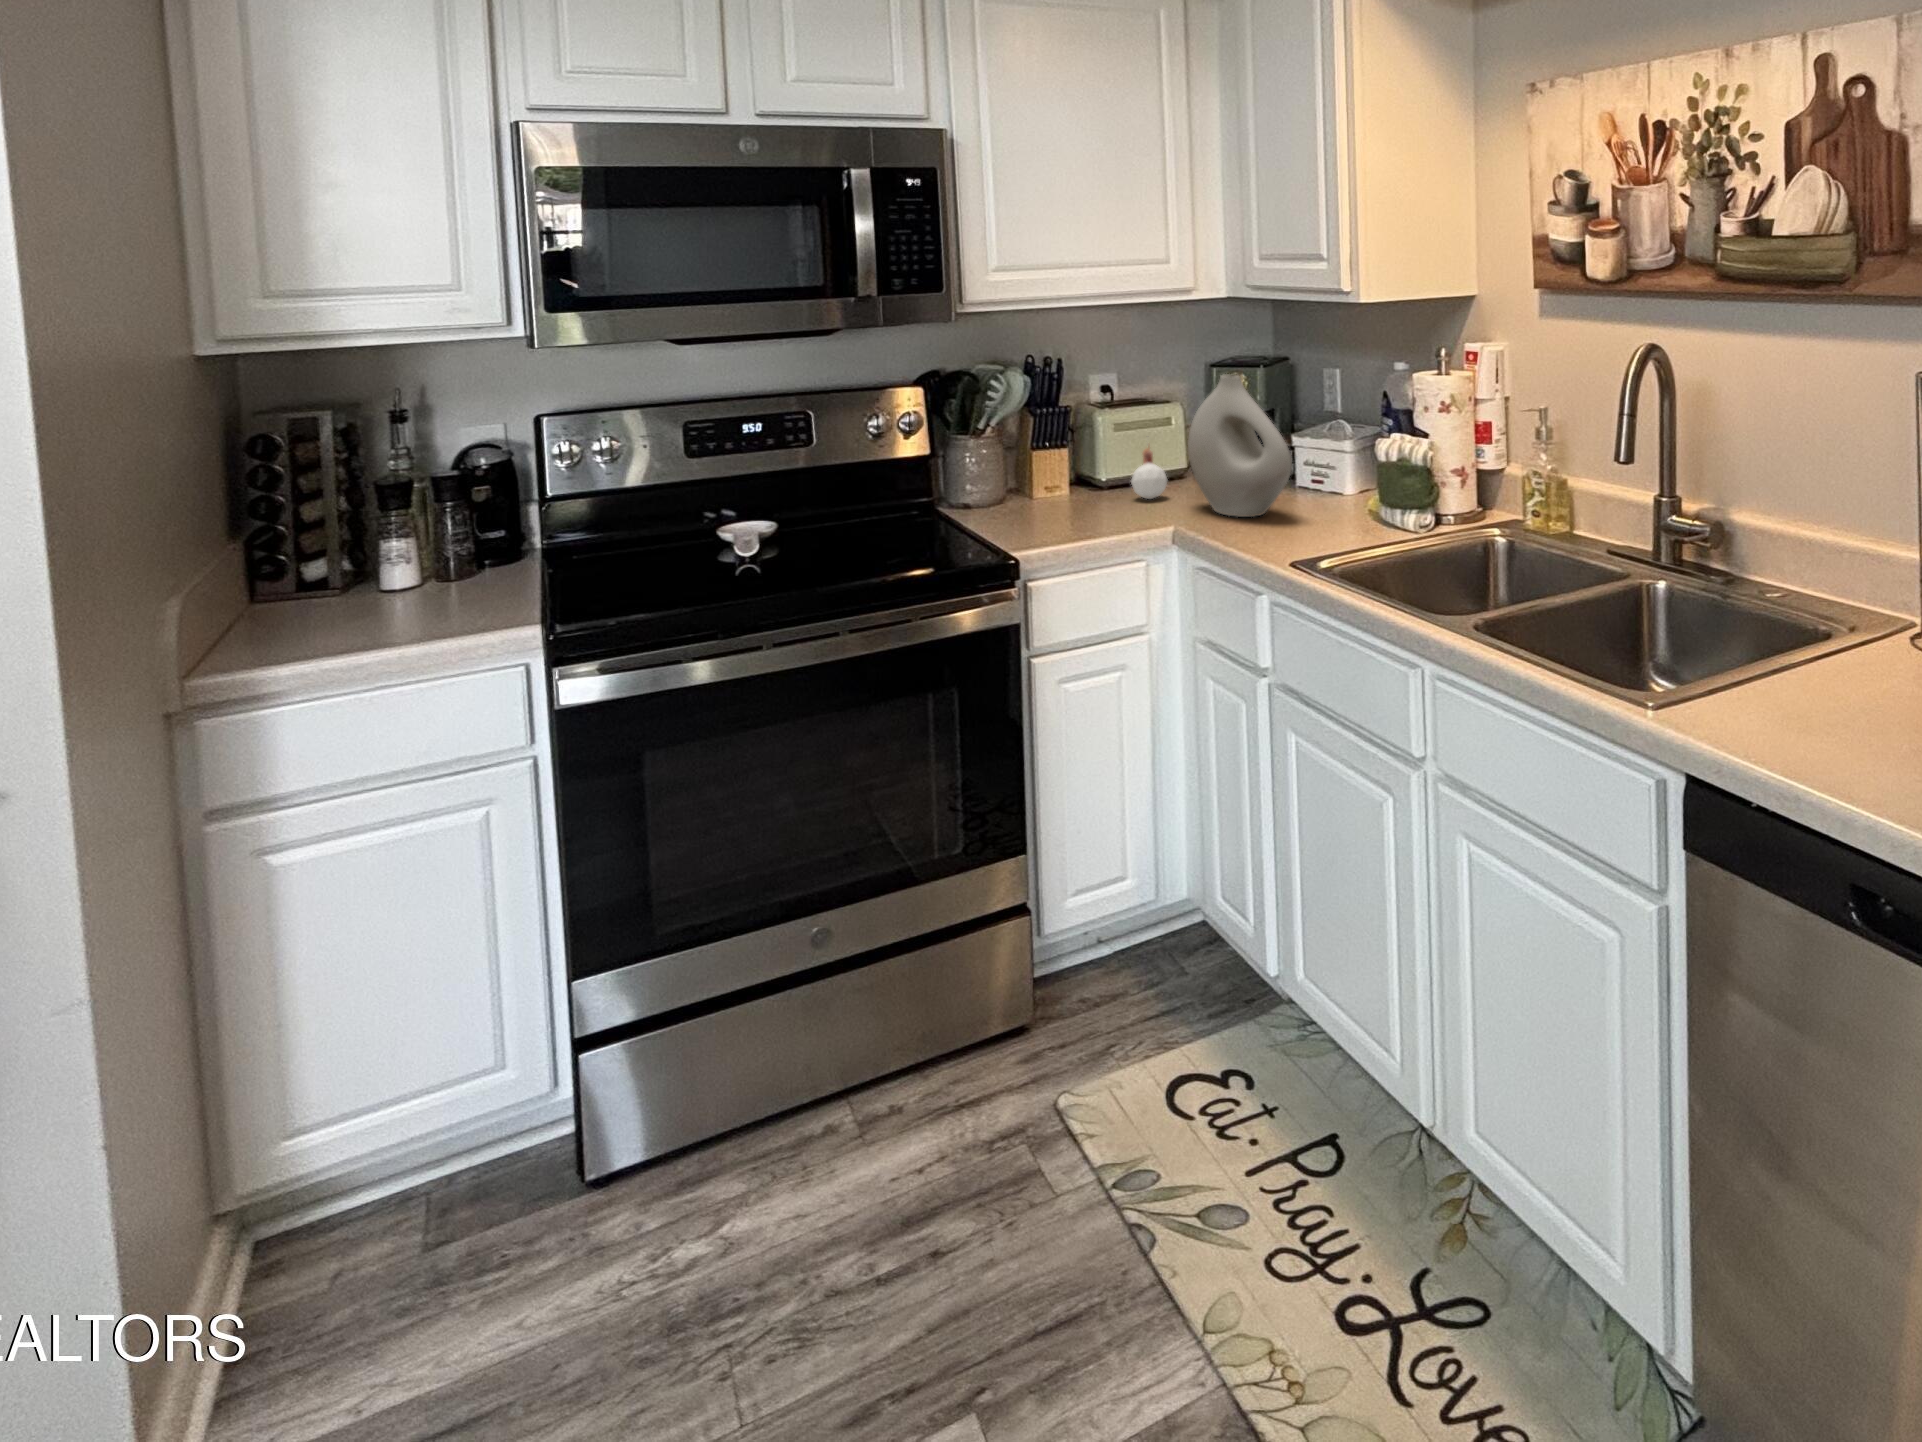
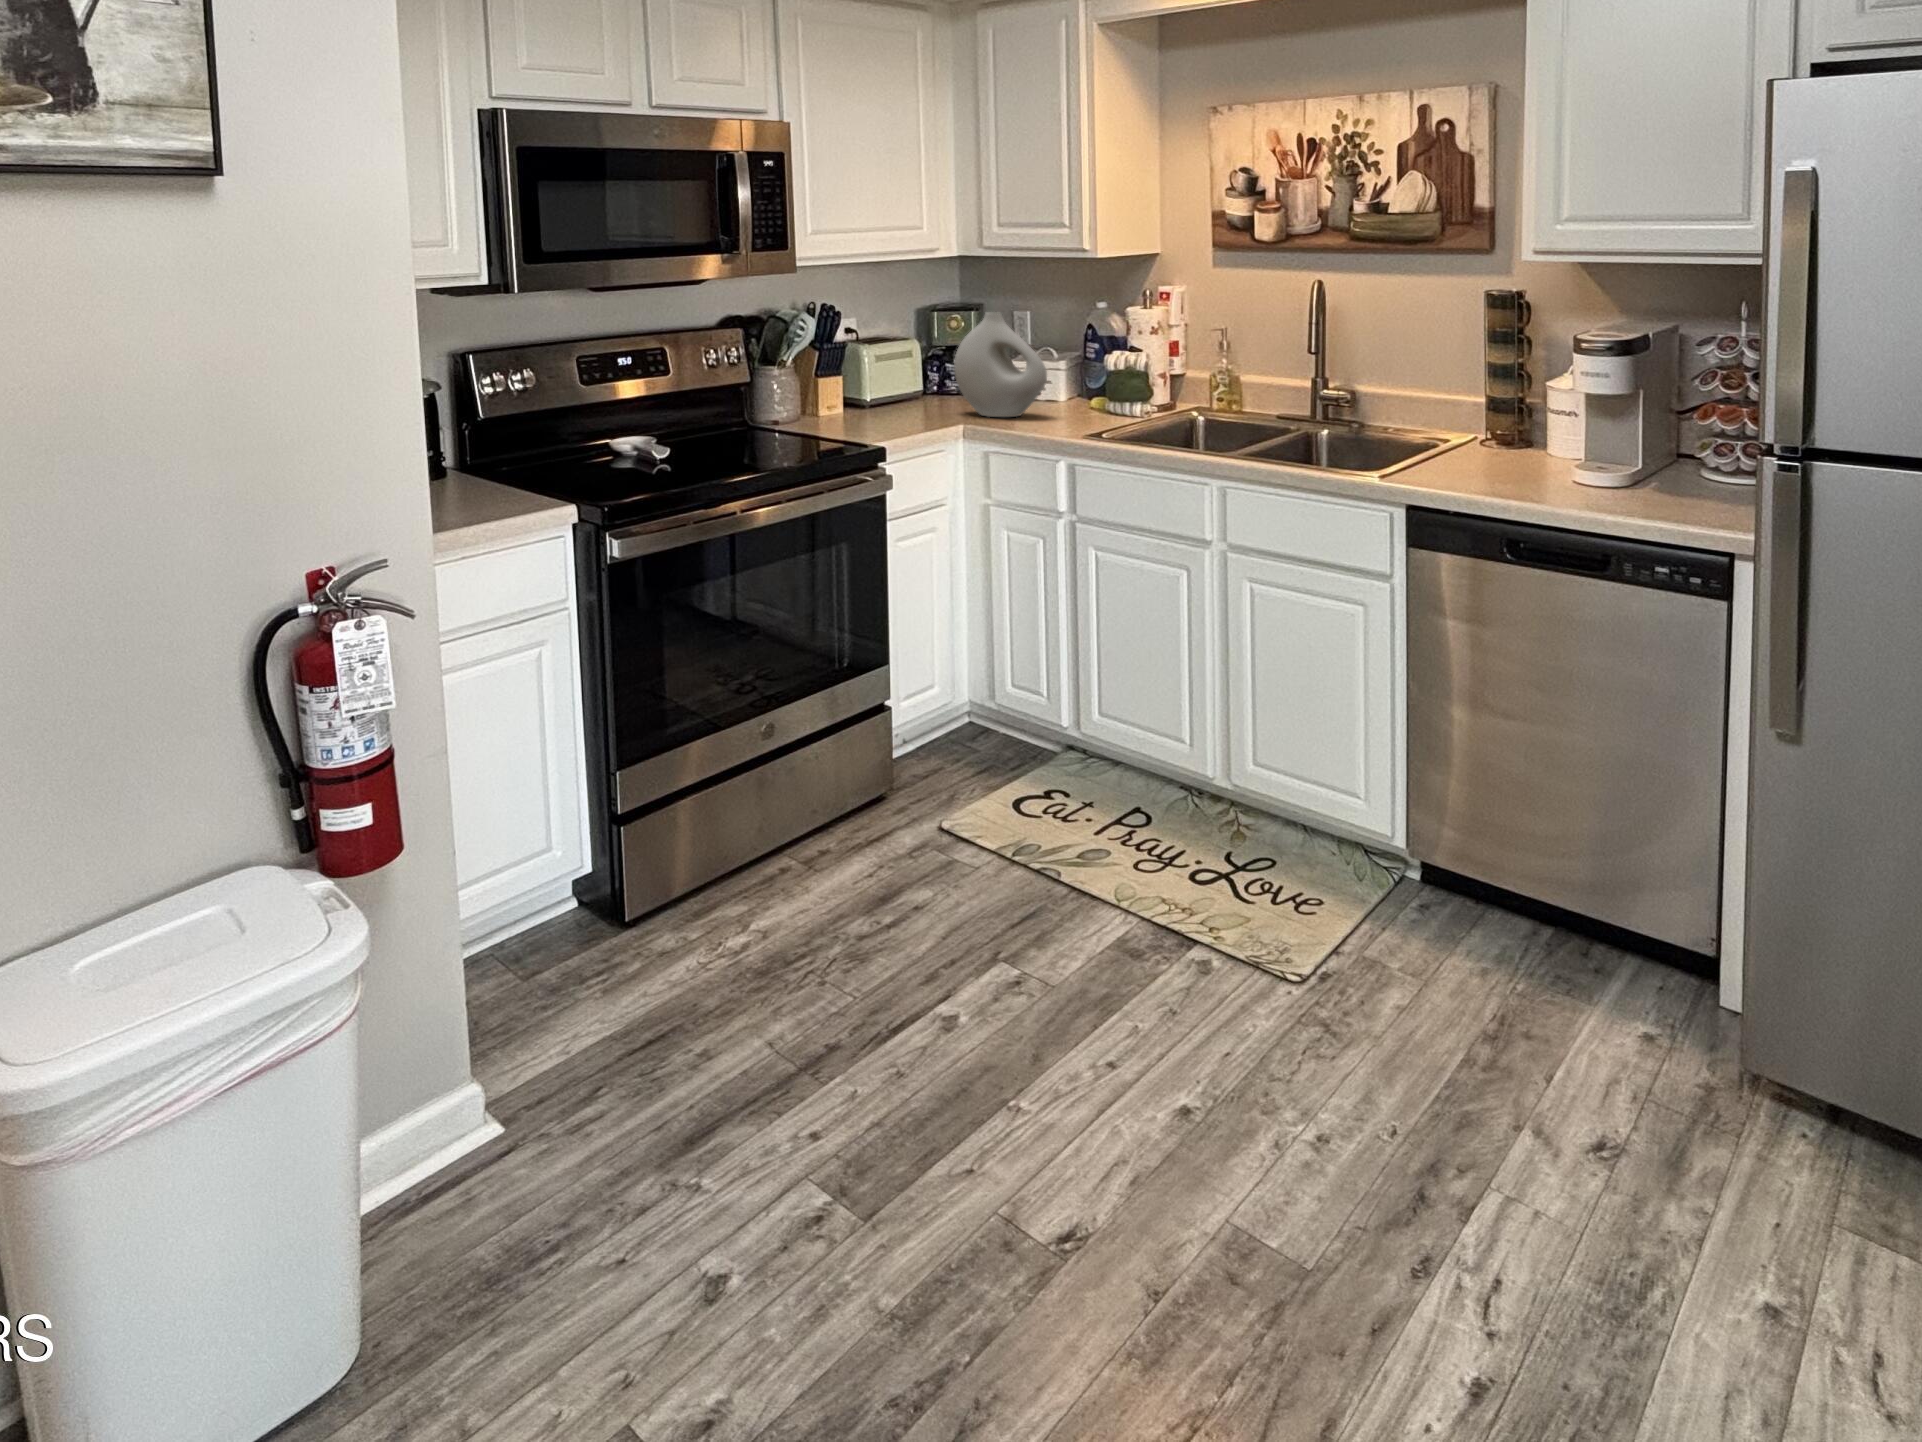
candle: present [1131,444,1167,499] -> none [902,363,930,412]

